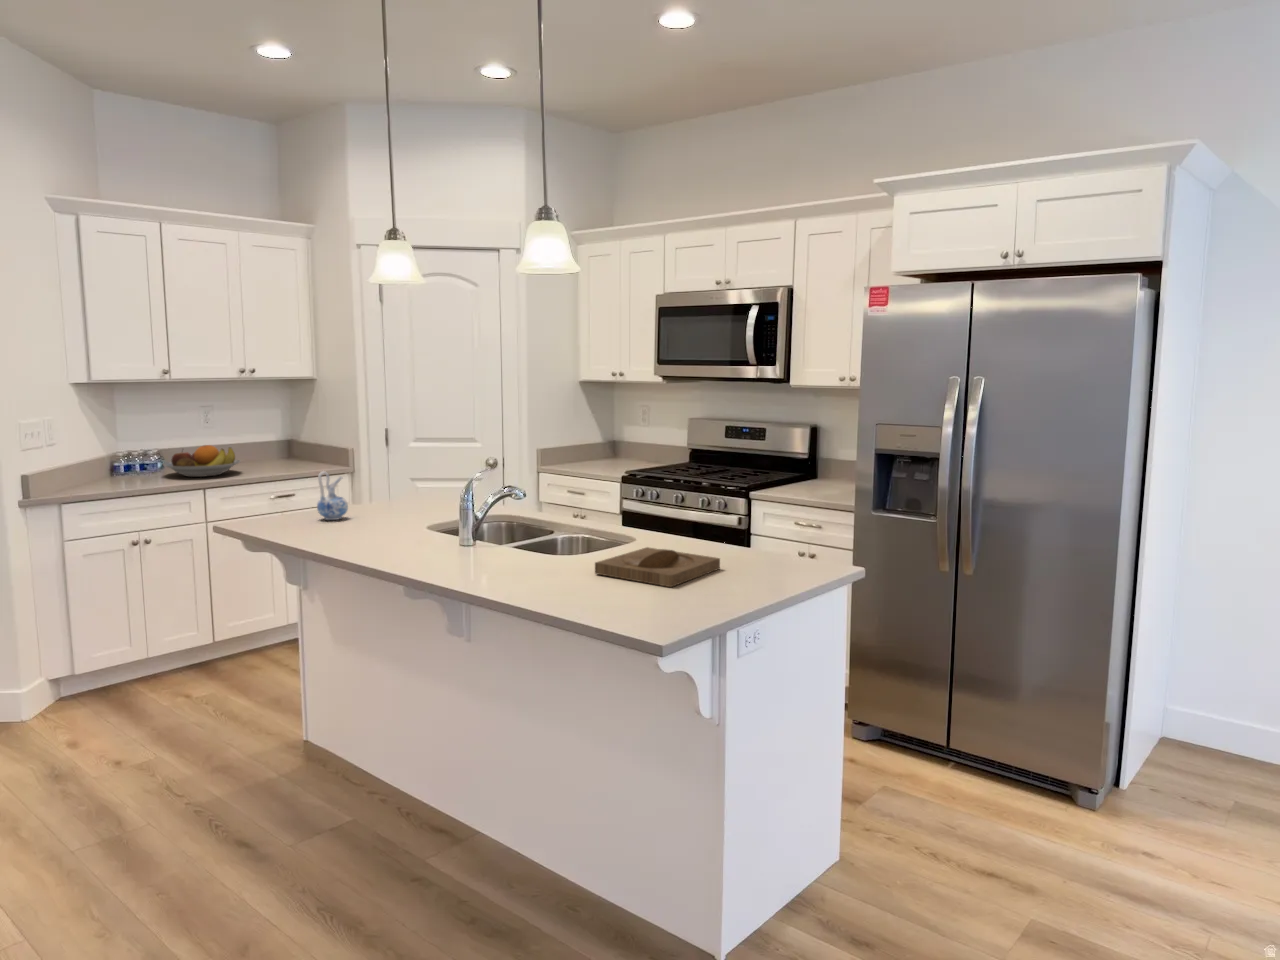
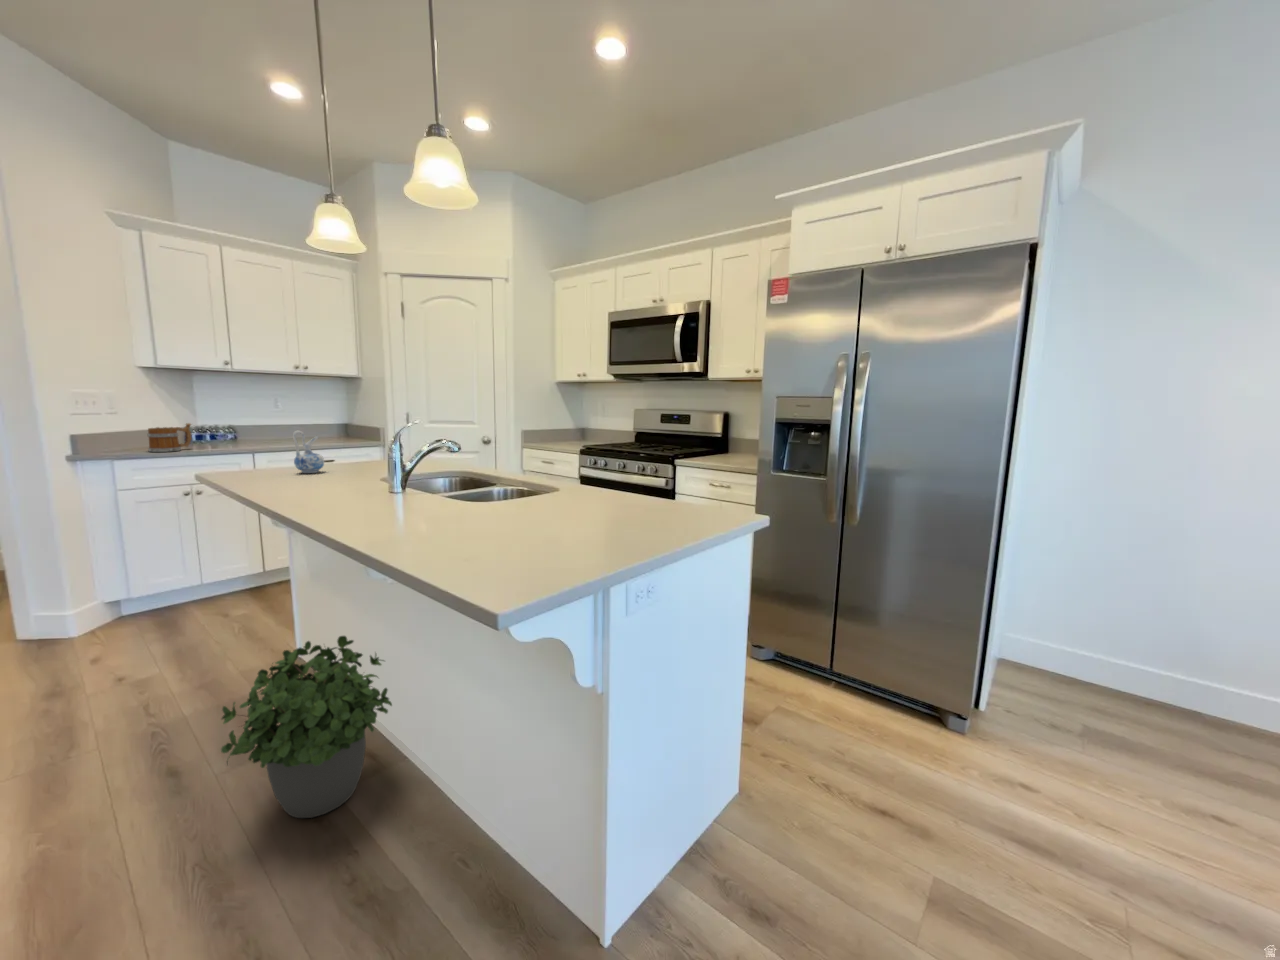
fruit bowl: present [163,445,240,477] -> none [223,421,290,445]
mug: none [91,453,137,491] -> present [147,423,192,452]
tray: present [595,547,720,587] -> none [491,496,623,535]
potted plant: none [327,697,469,879] -> present [221,636,392,818]

